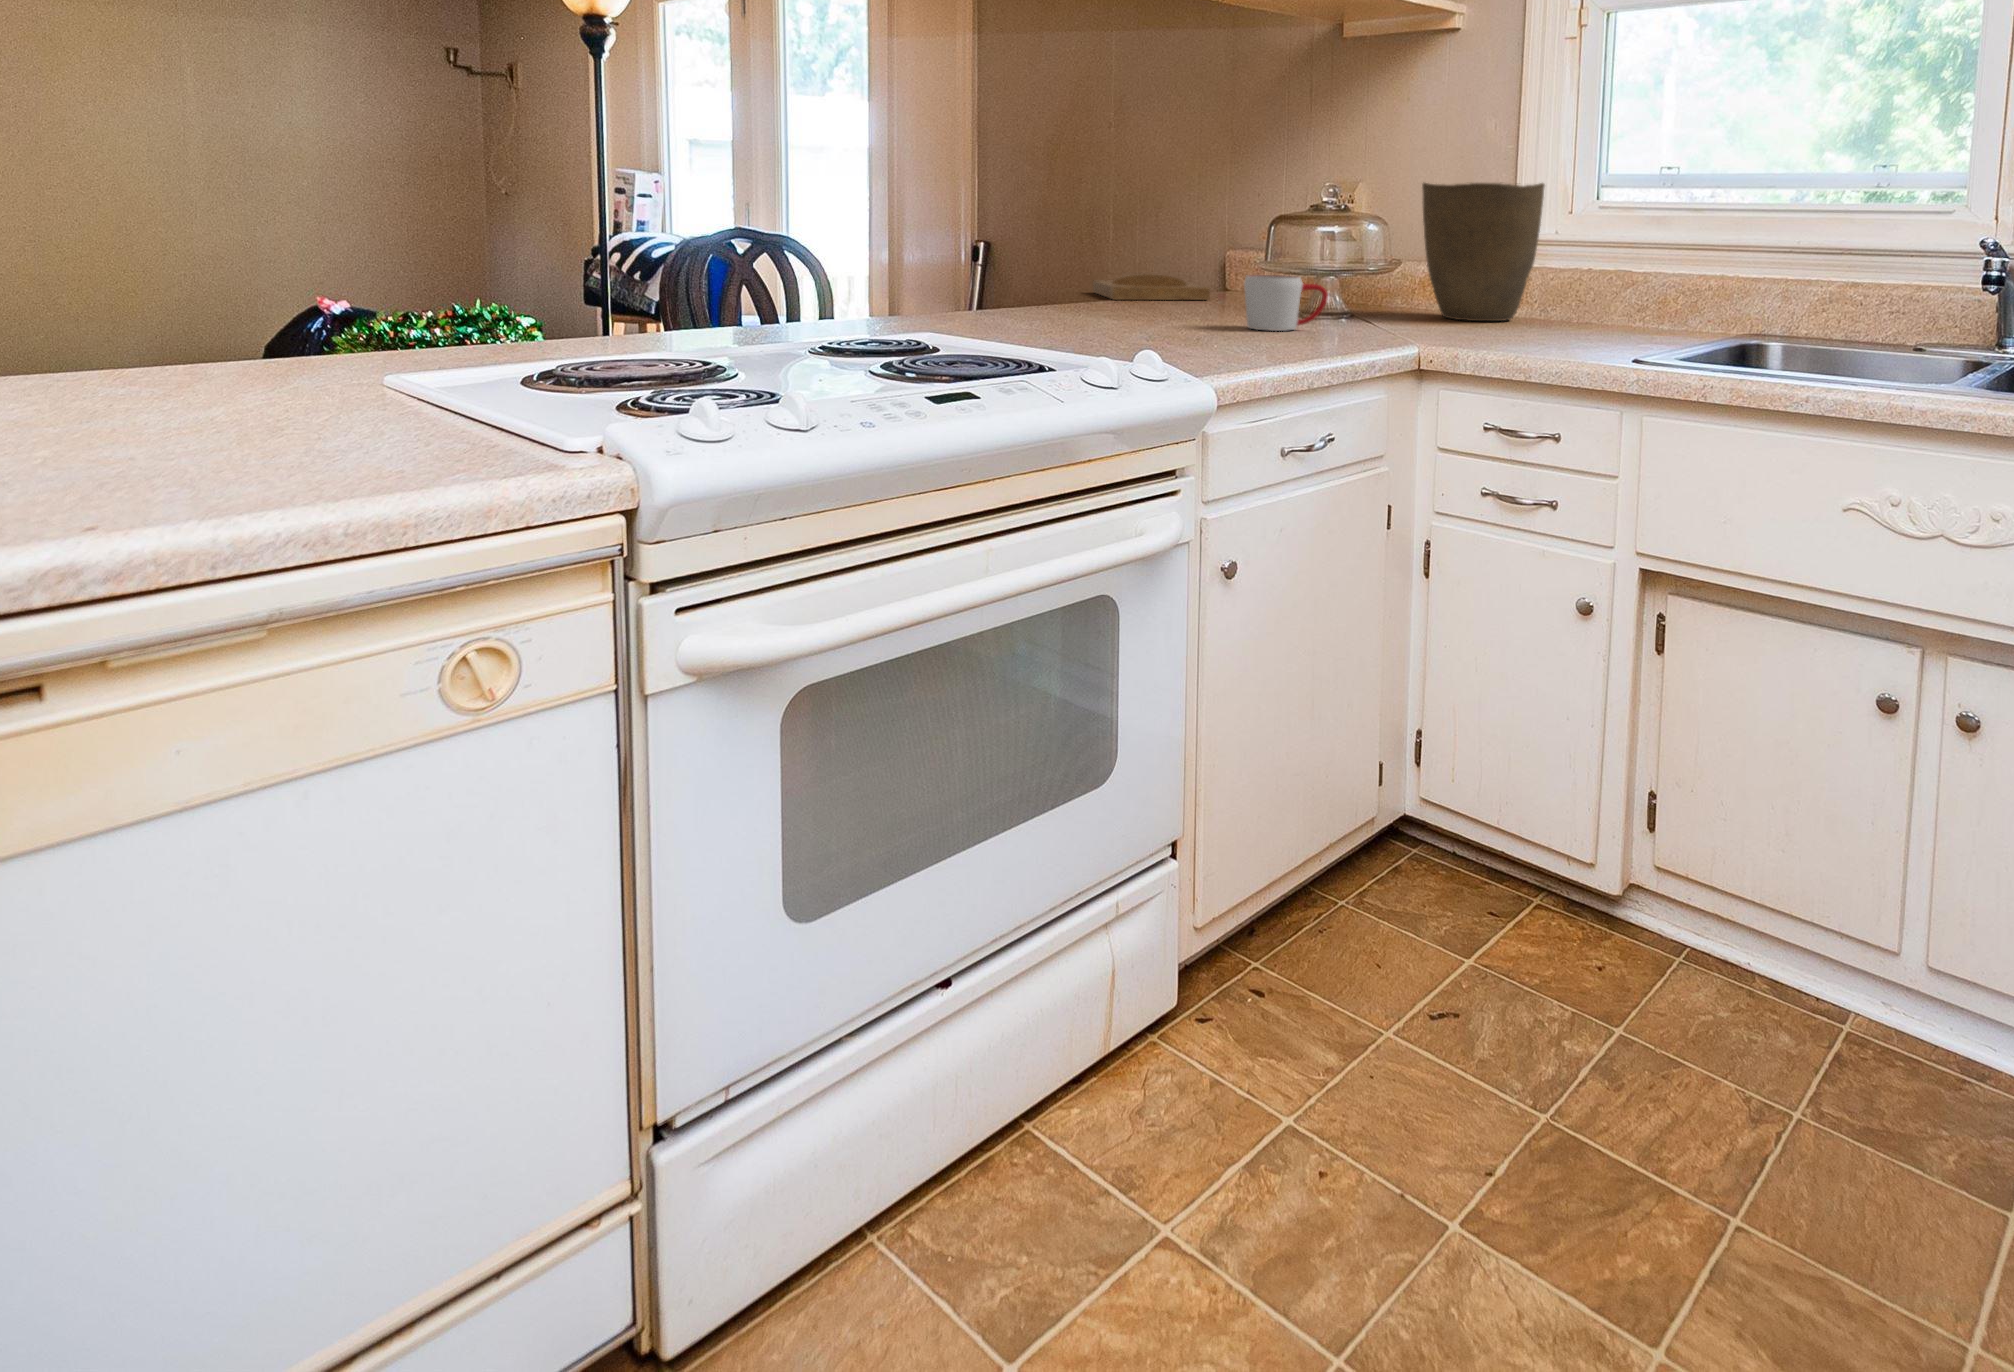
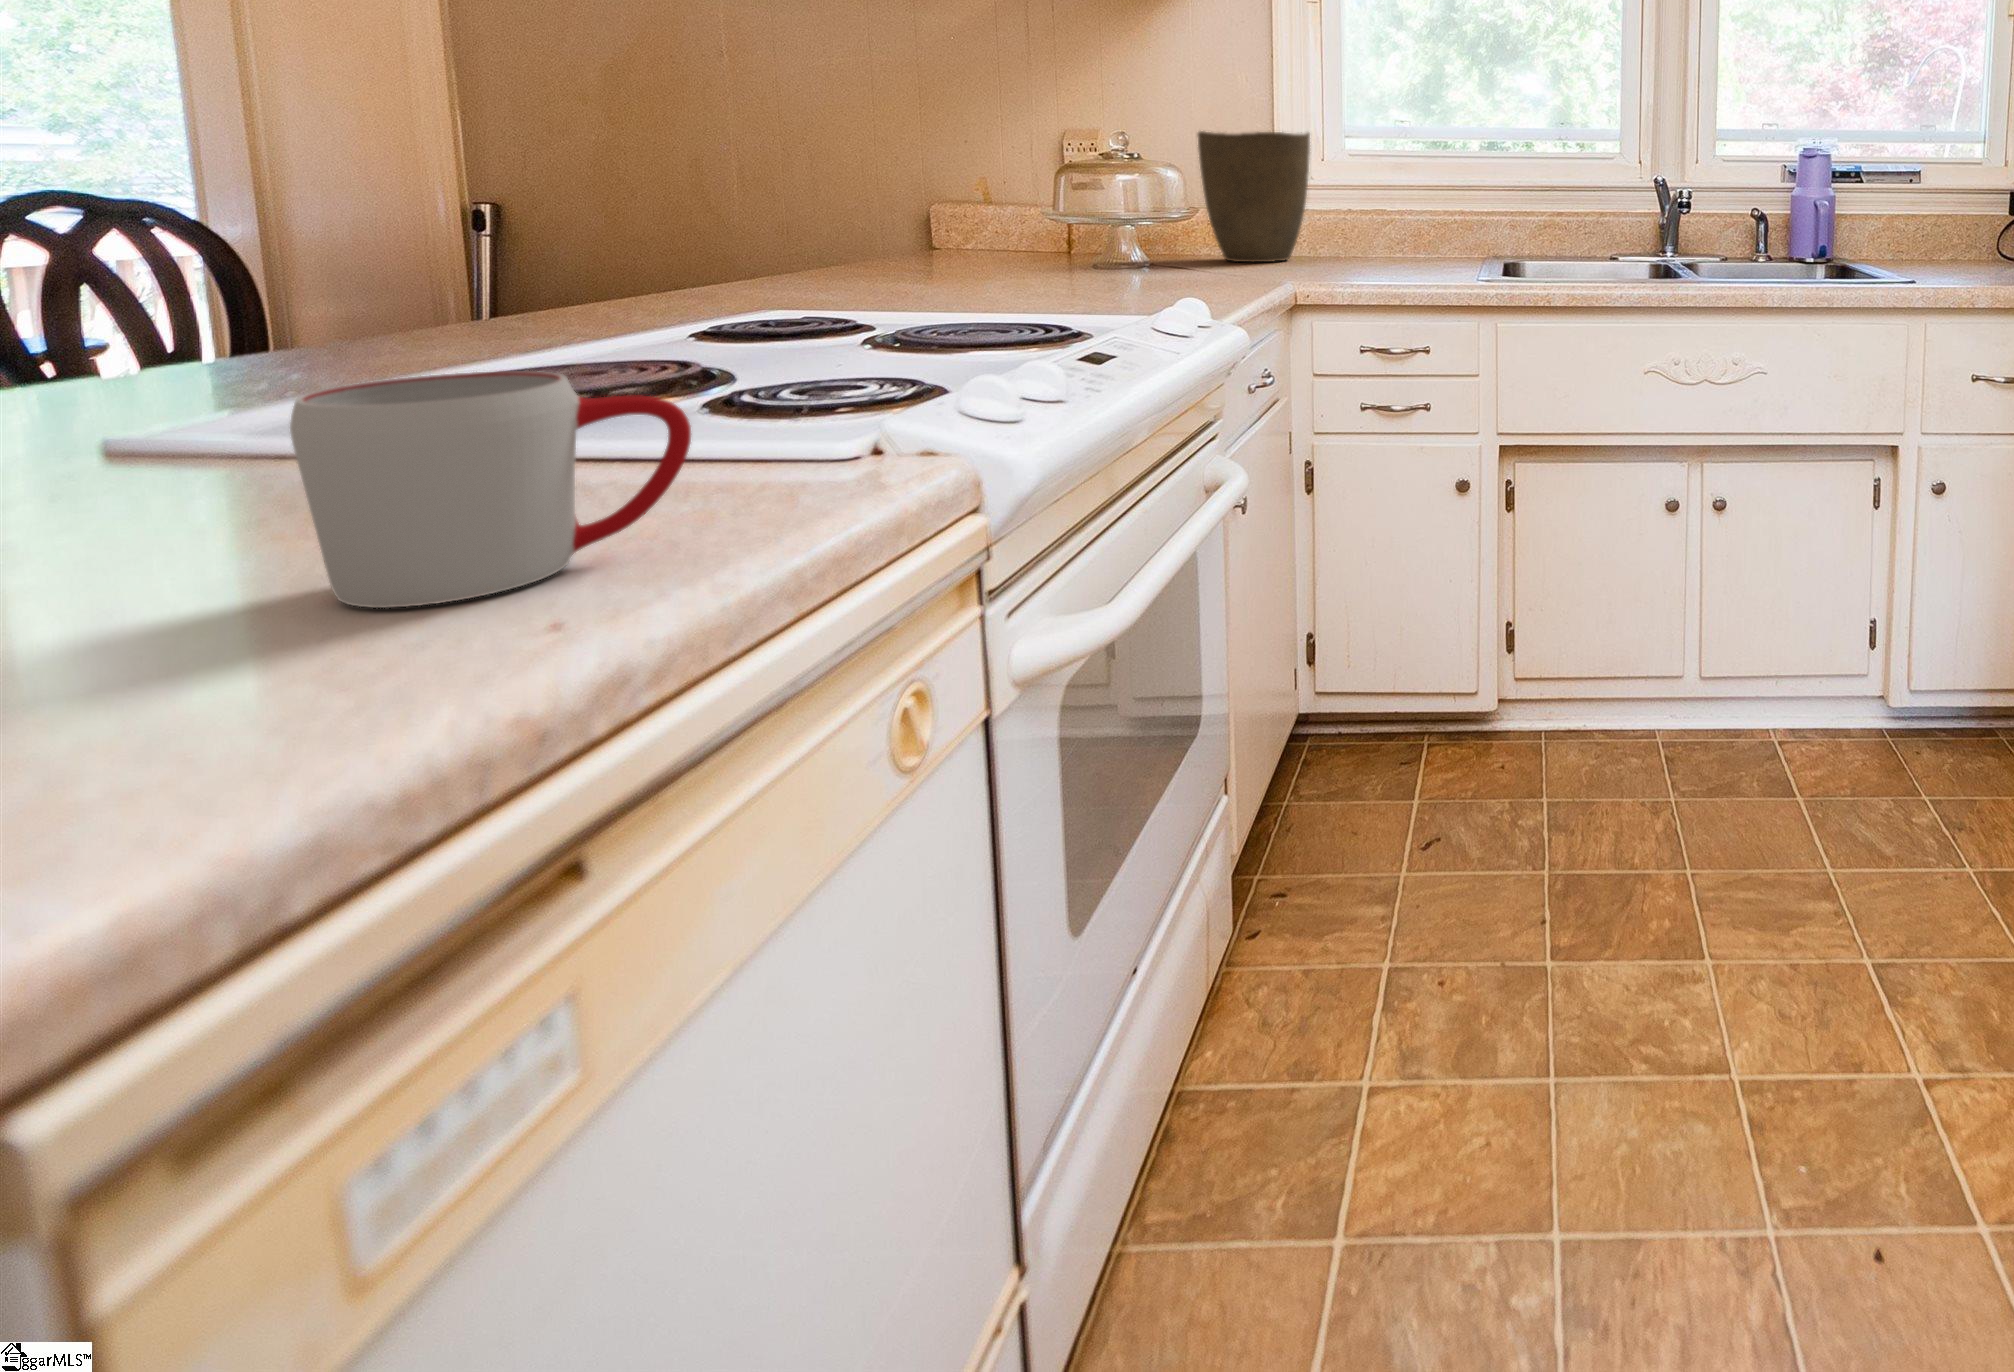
tray: present [1093,274,1210,300] -> none [778,240,951,270]
mug: present [1244,275,1328,331] -> present [290,371,691,608]

